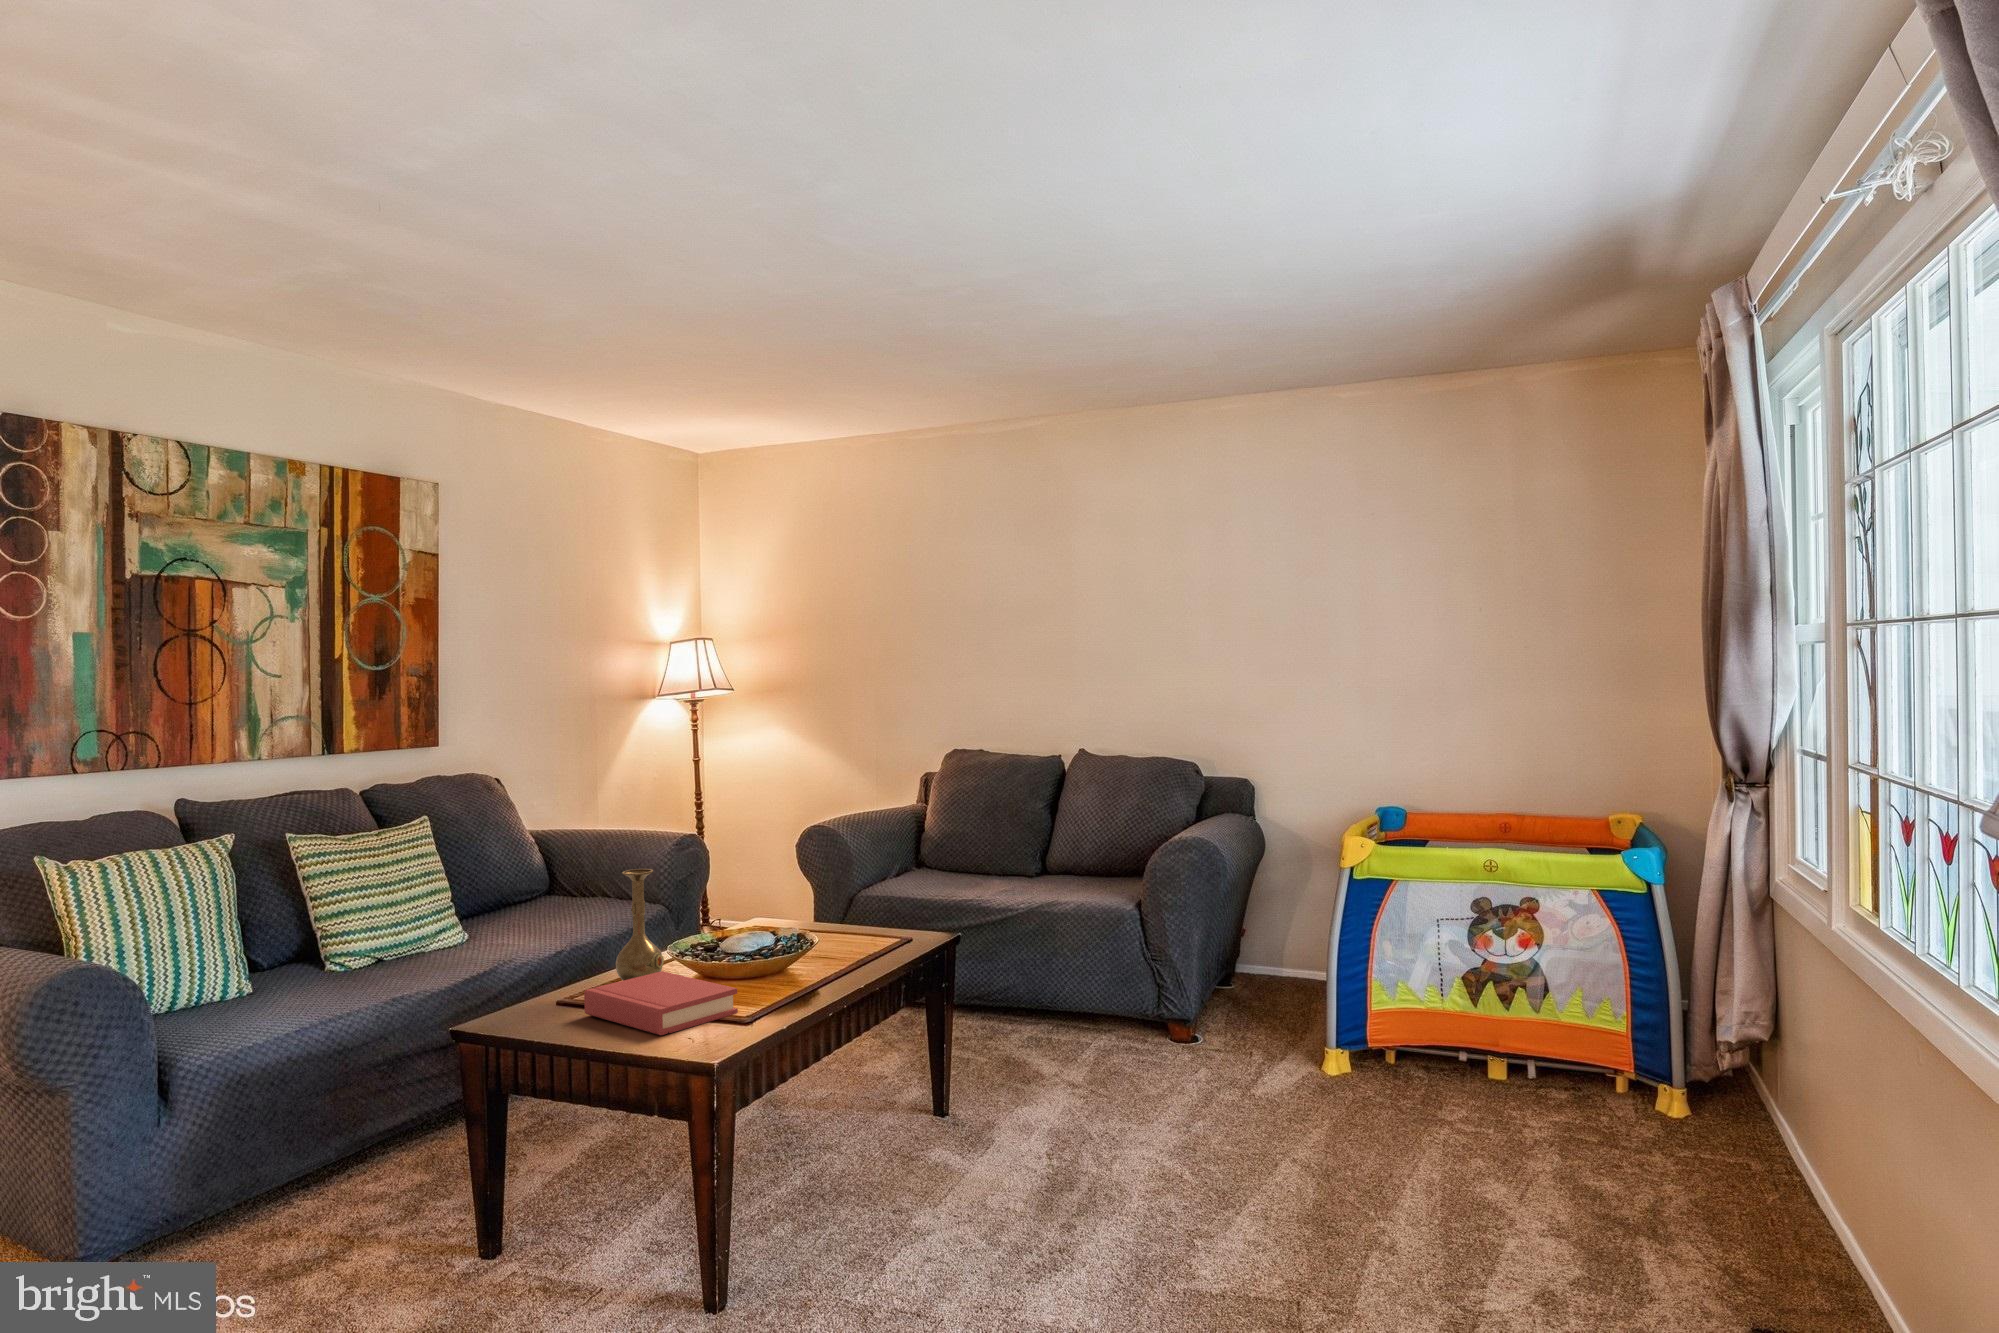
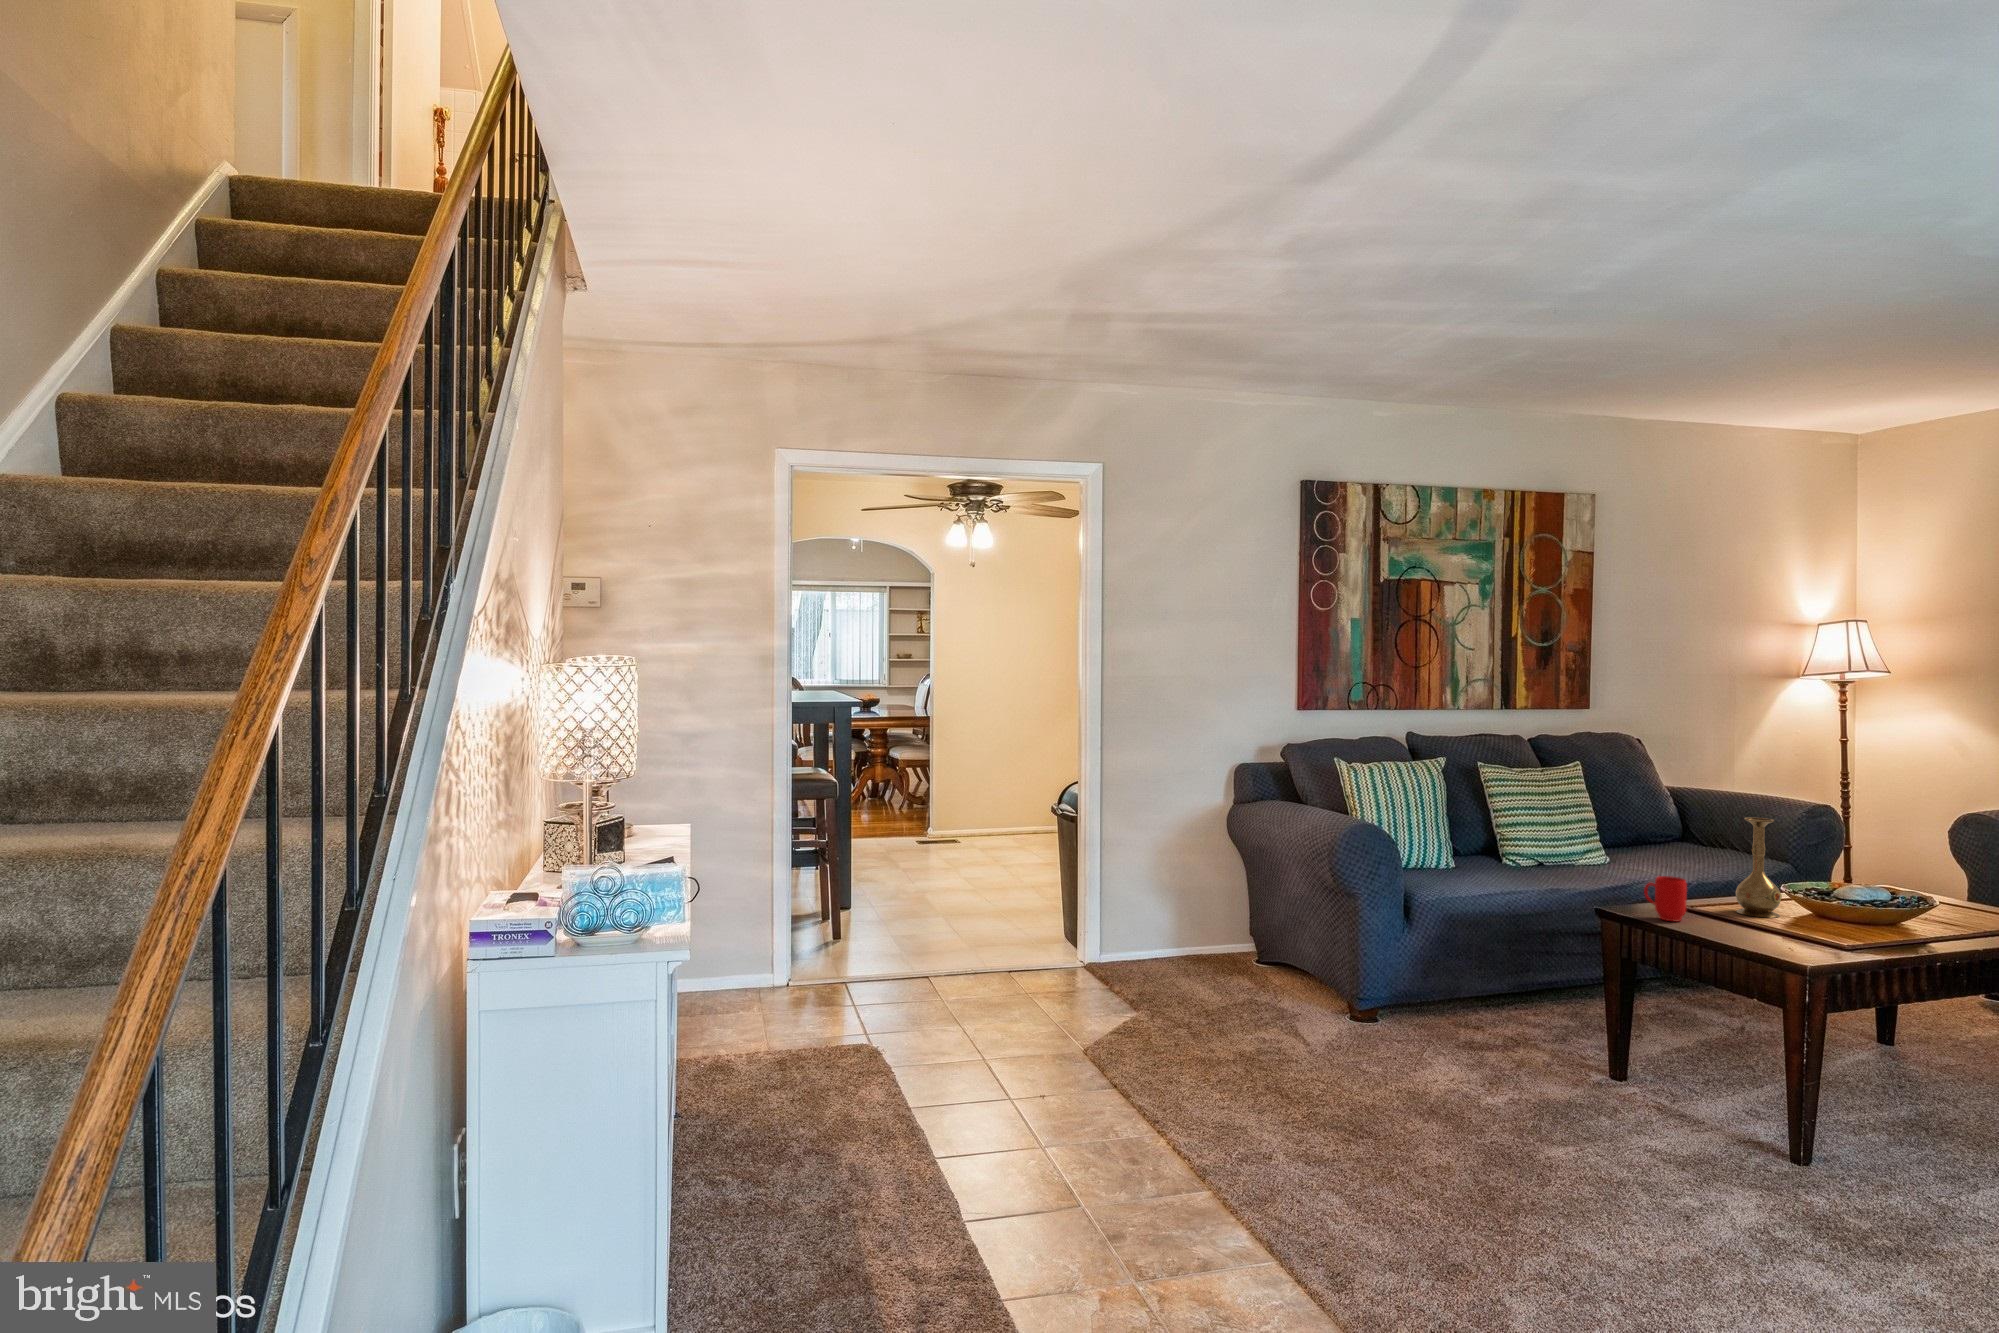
mug: none [511,963,563,1023] -> present [1644,876,1687,921]
hardback book: present [584,971,738,1035] -> none [1705,903,1849,948]

